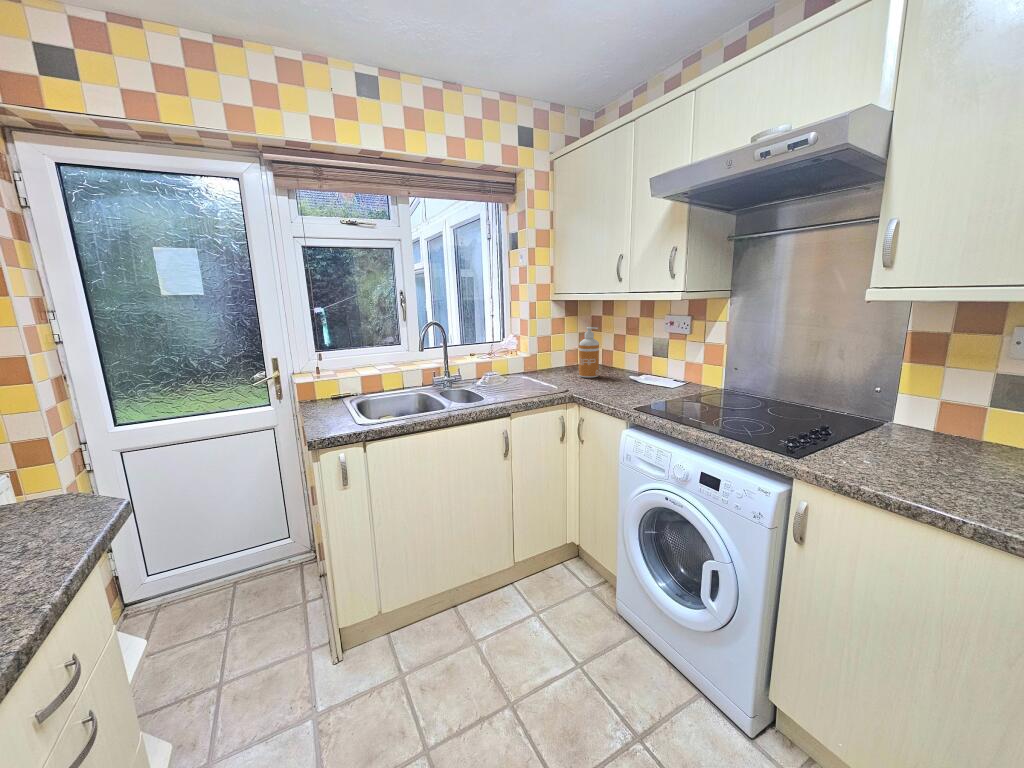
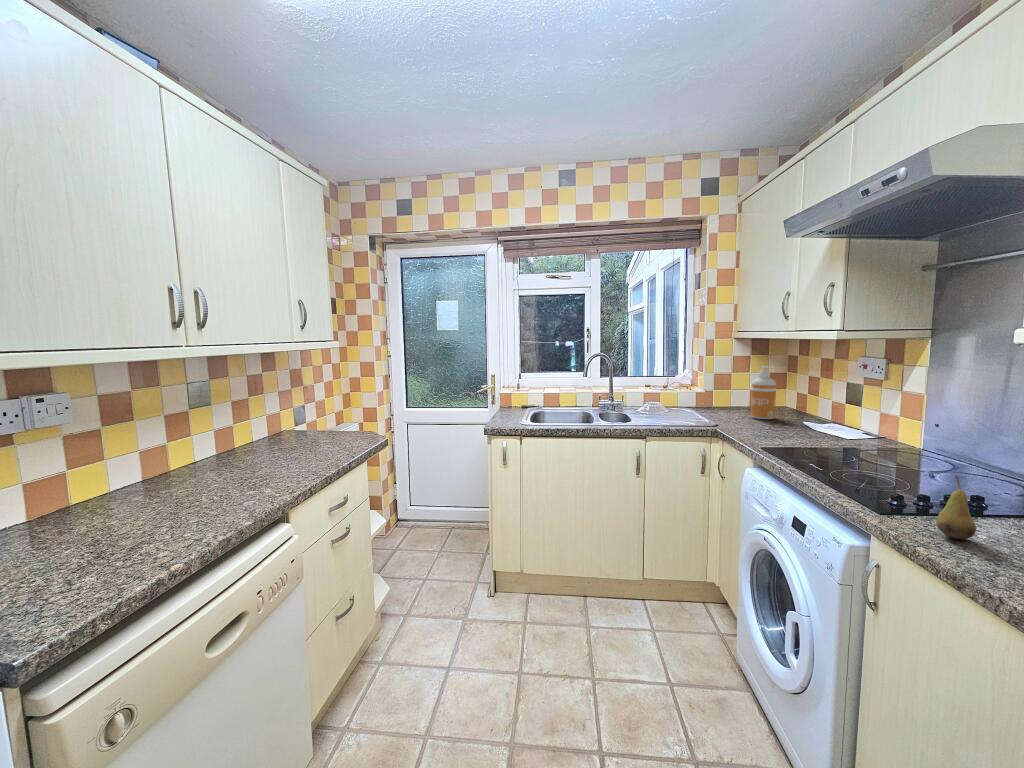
fruit: none [851,417,883,471] -> present [936,476,976,539]

